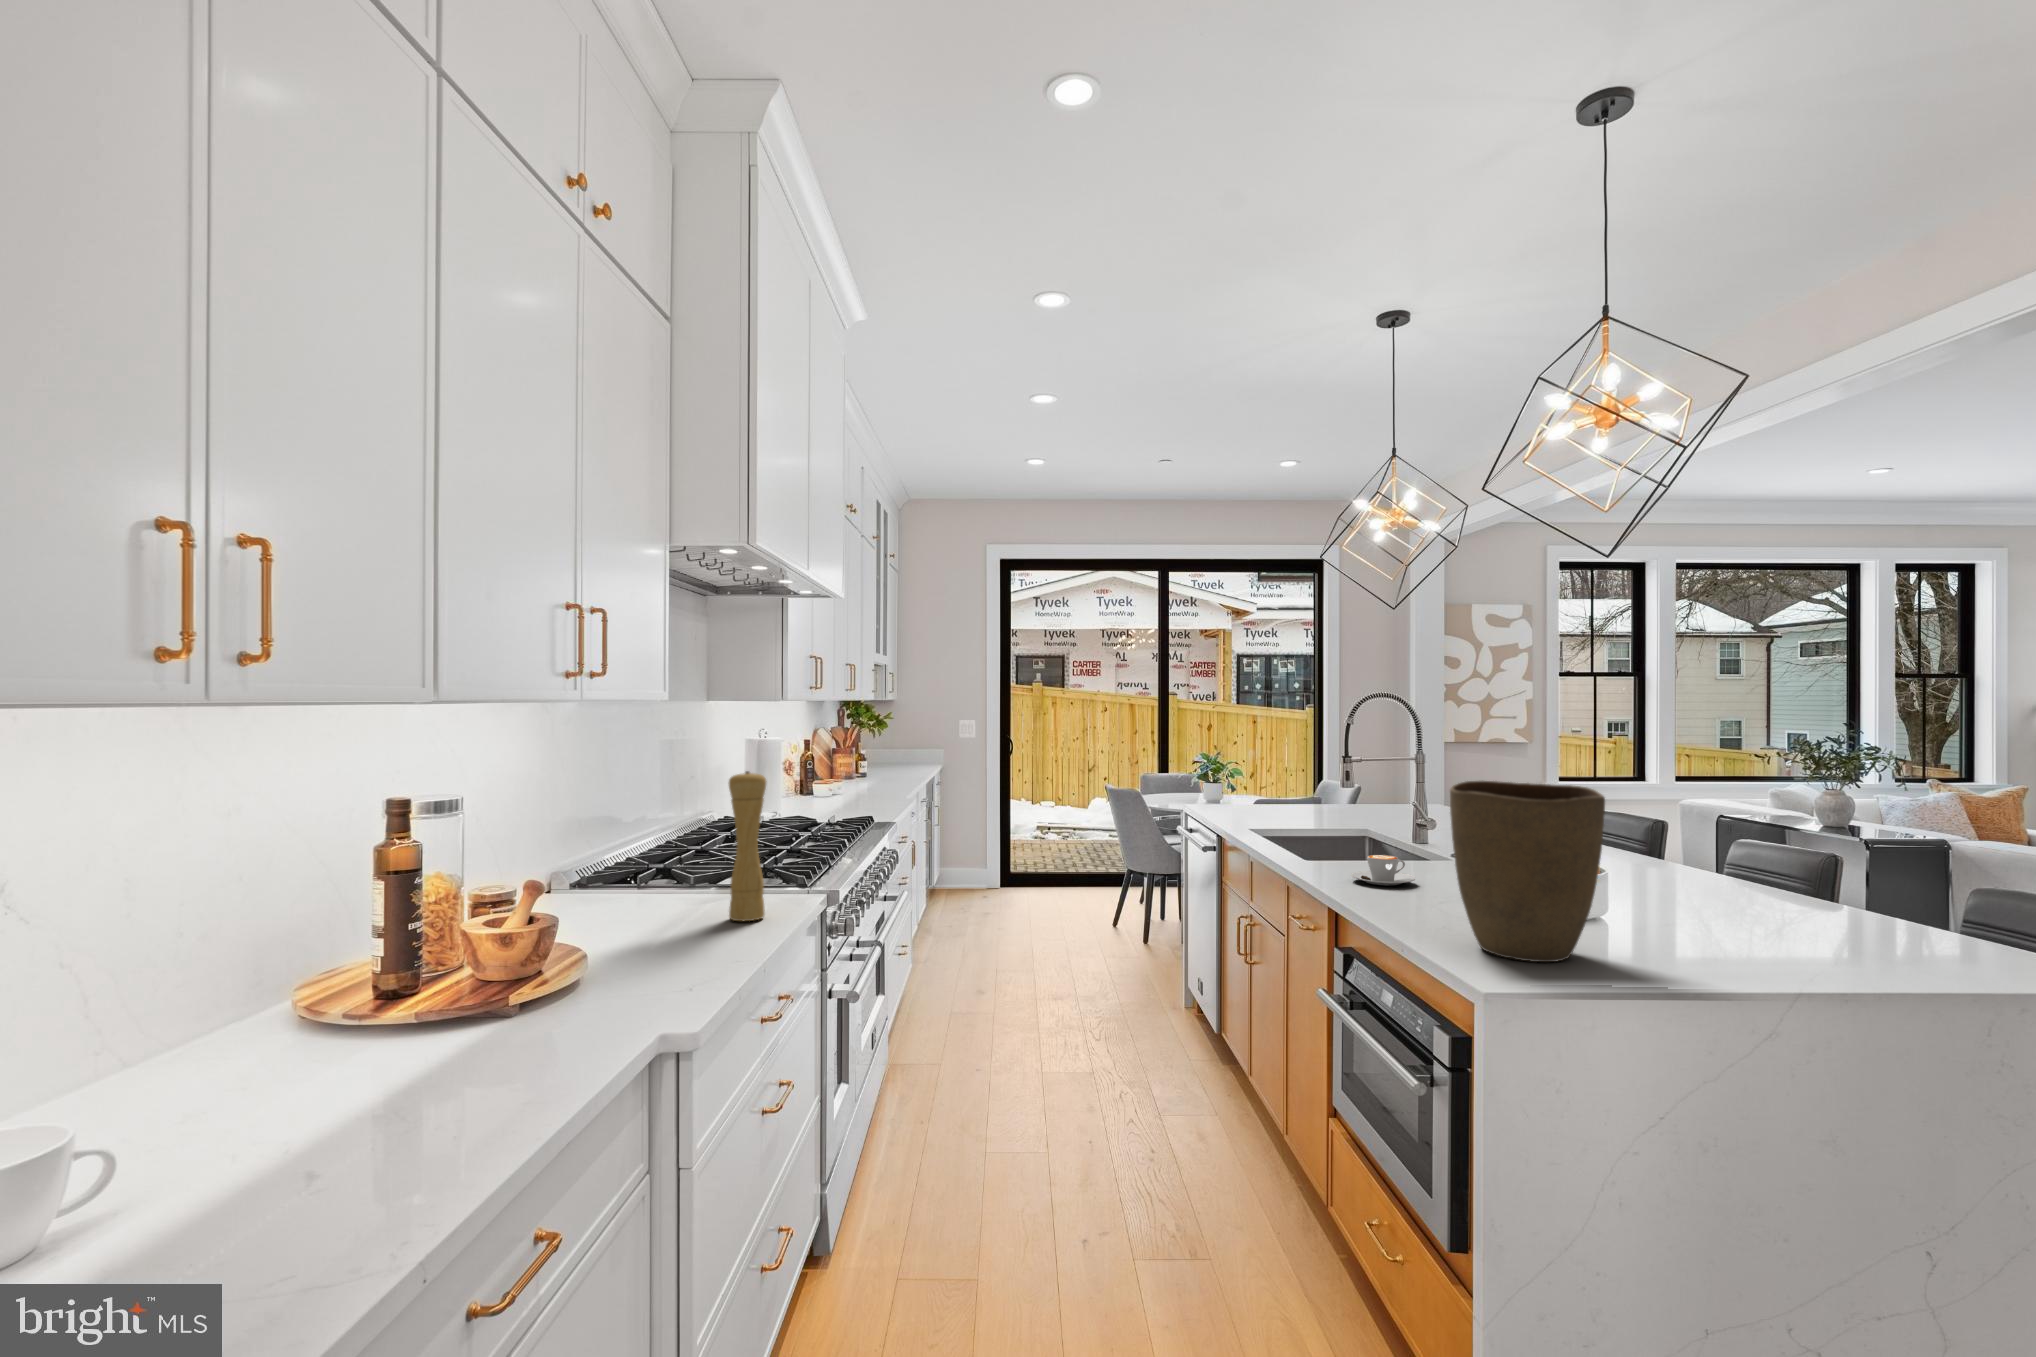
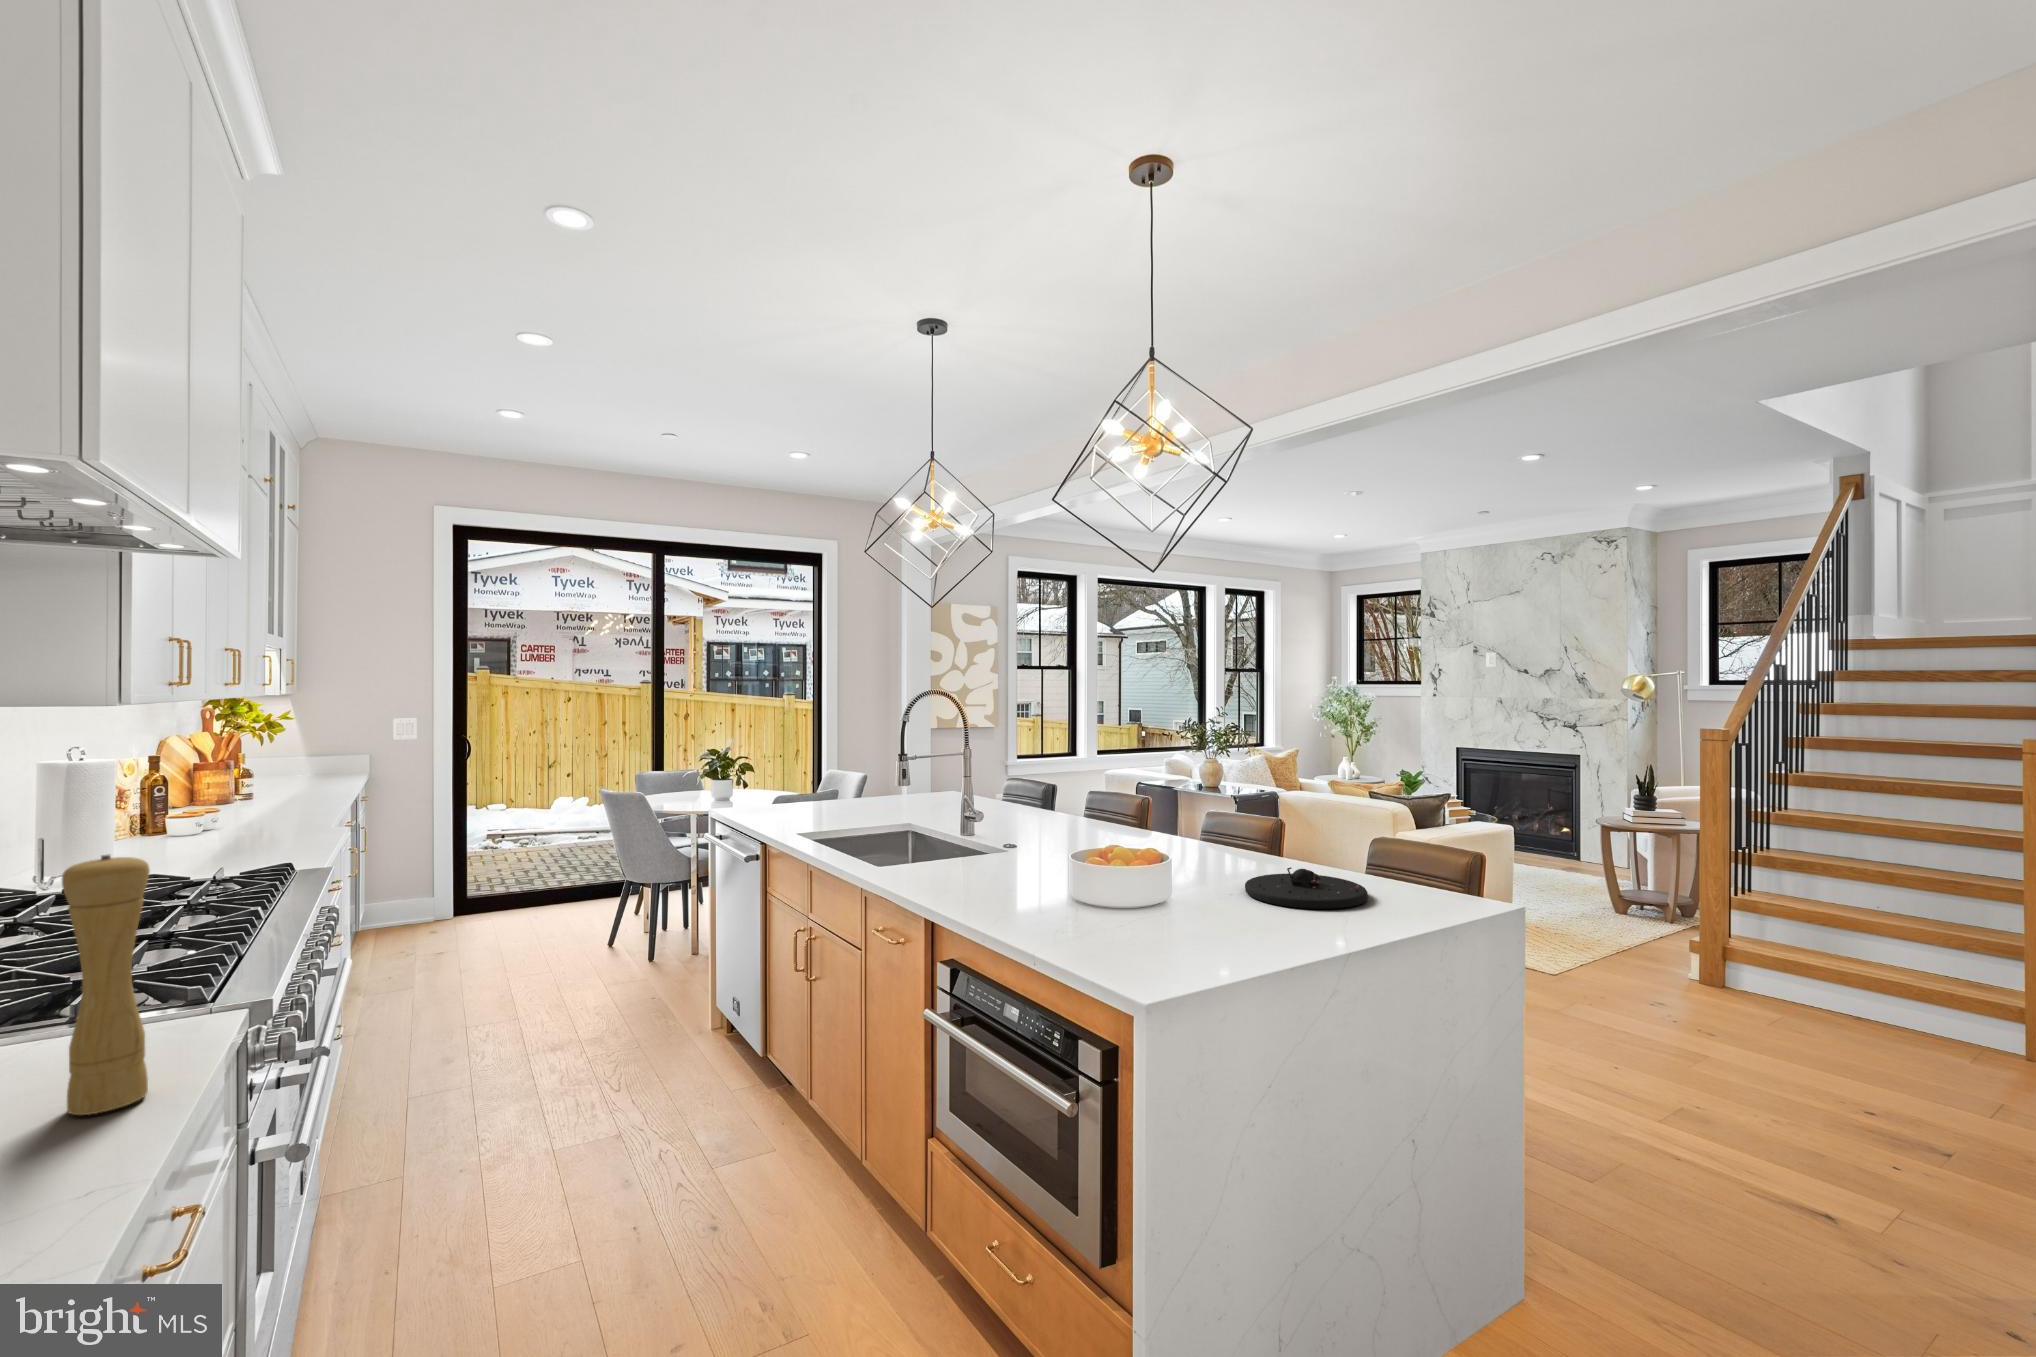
vase: present [1450,781,1605,962] -> none [1087,786,1221,960]
coffee cup: present [1351,855,1415,885] -> none [936,856,996,887]
plate: none [1714,902,1897,956] -> present [1245,867,1368,909]

